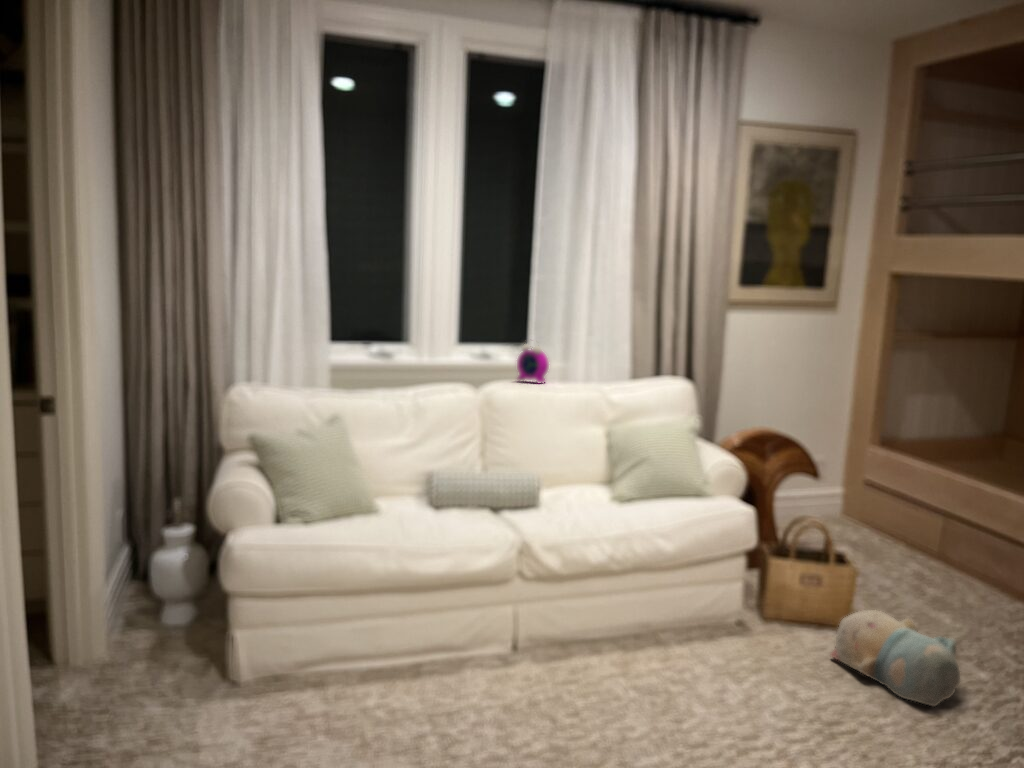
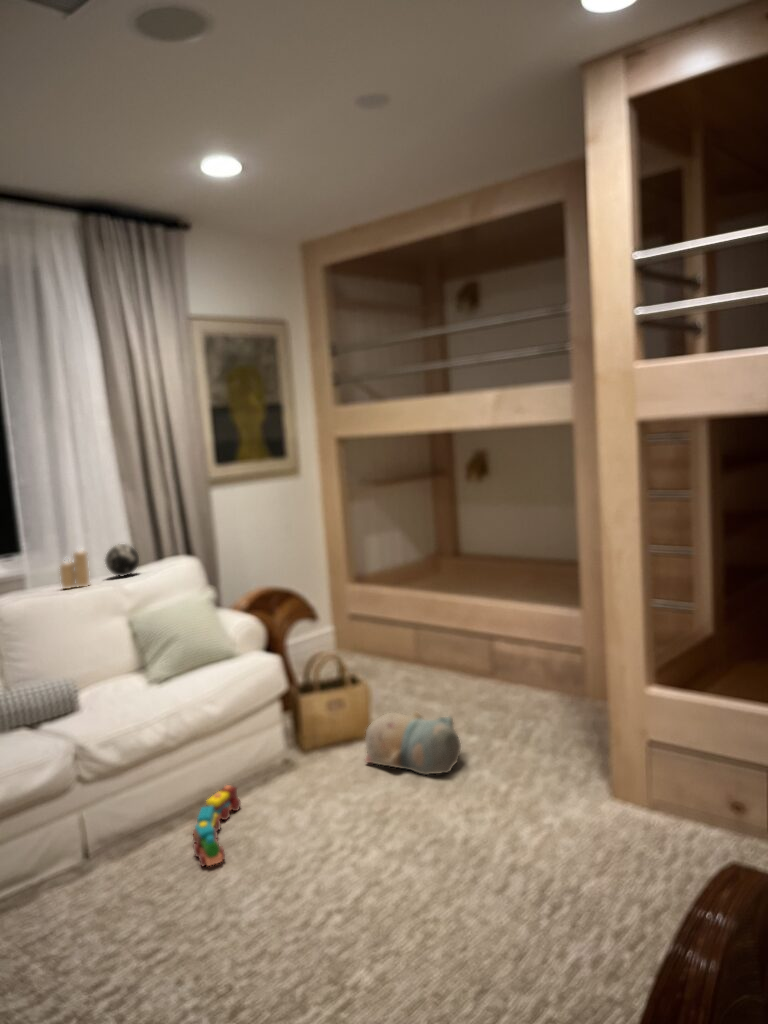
alarm clock: present [517,345,549,383] -> none [17,548,53,592]
candle: none [552,347,581,388] -> present [60,550,89,589]
decorative orb: none [598,352,631,385] -> present [105,544,139,576]
toy train: none [613,628,676,706] -> present [193,785,240,866]

